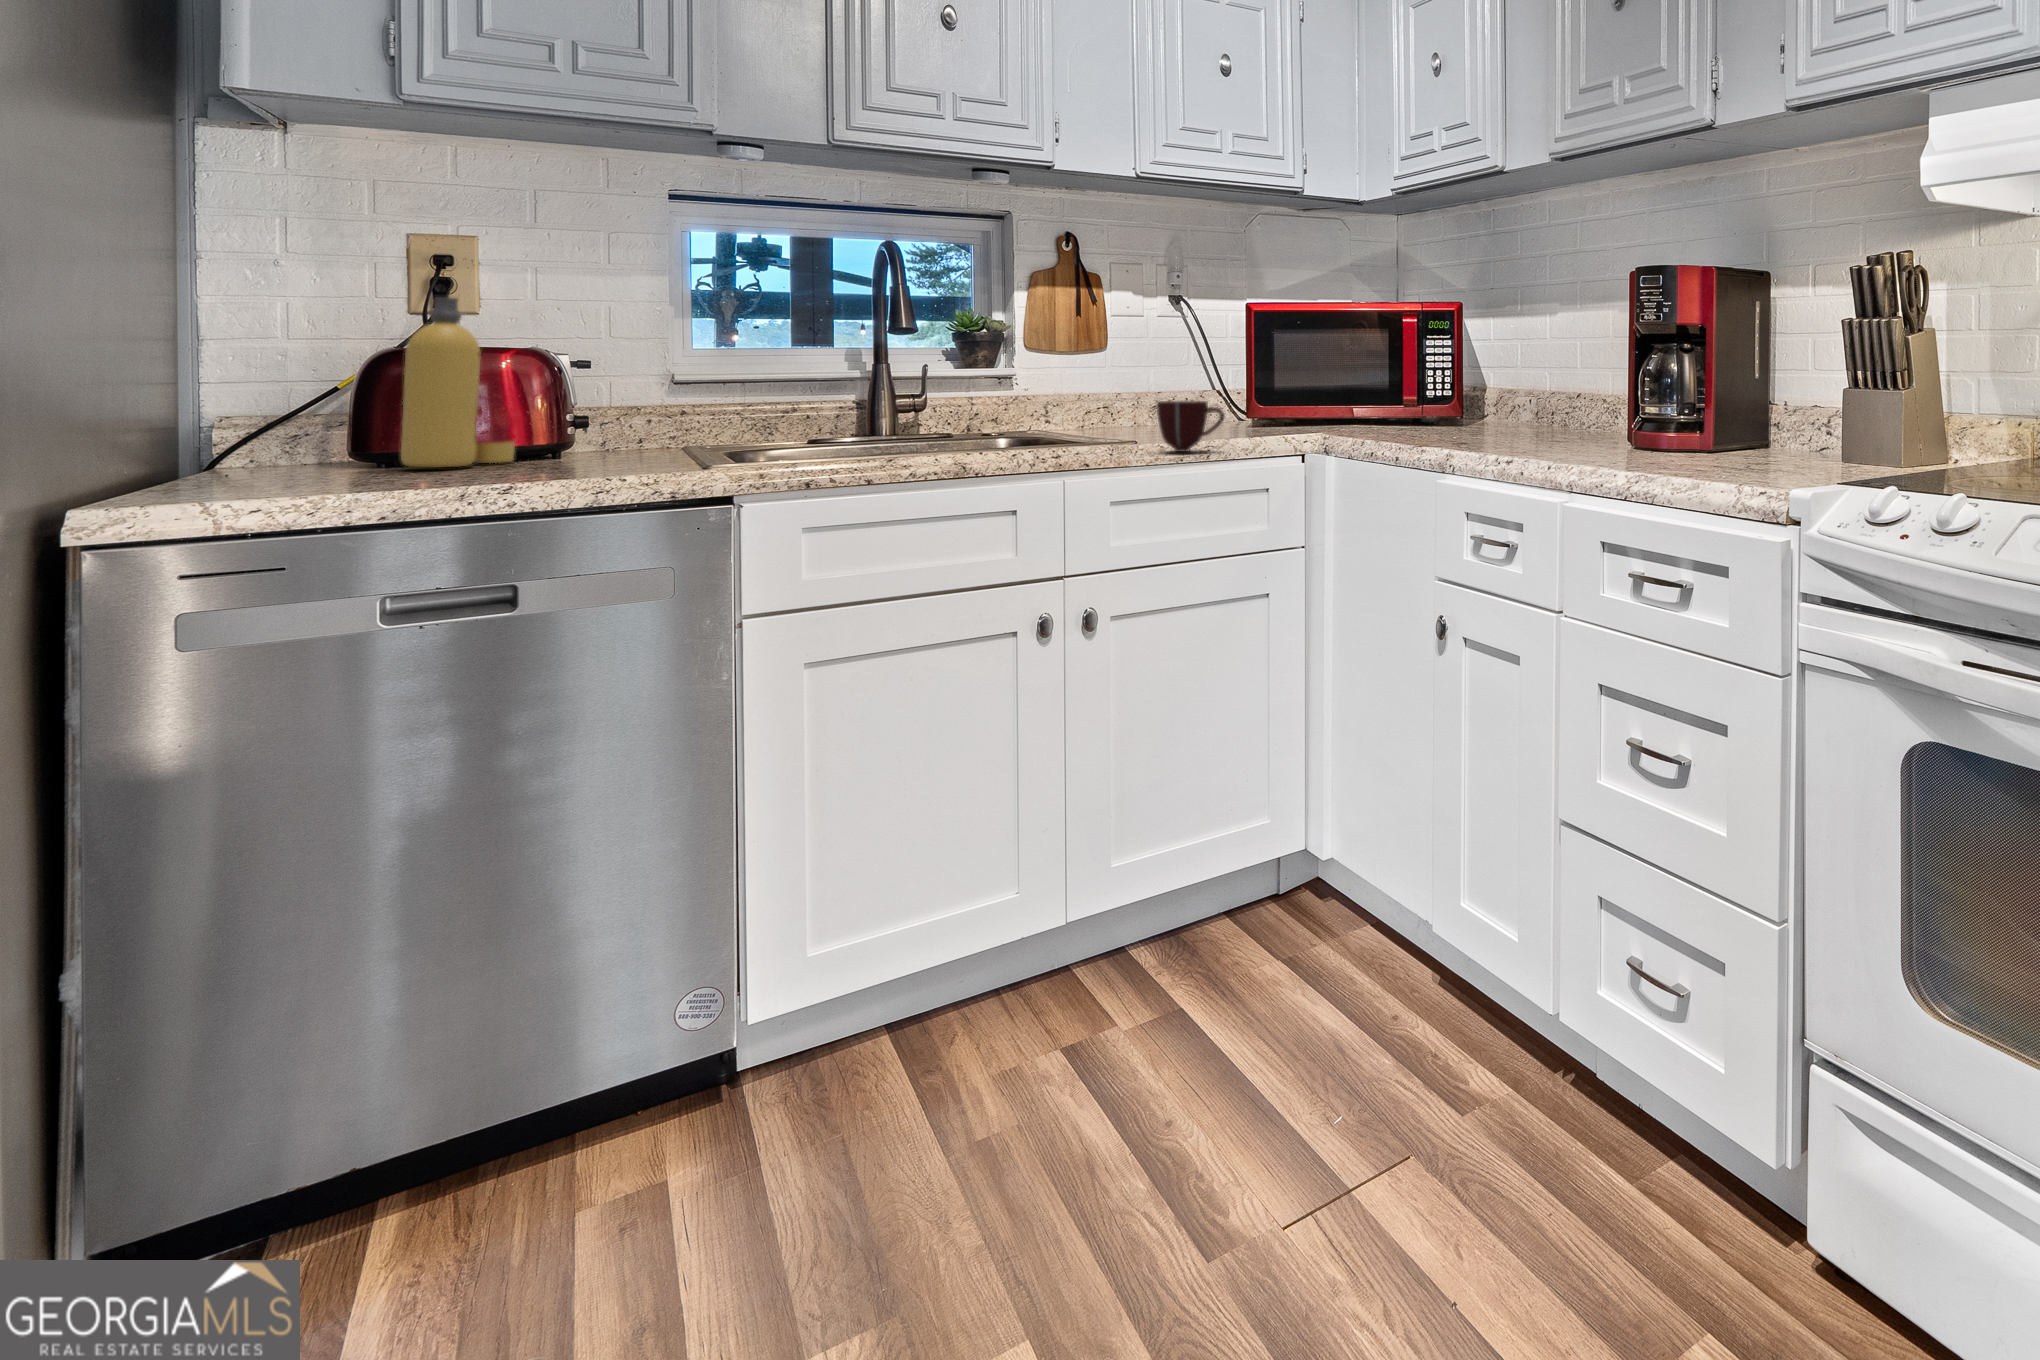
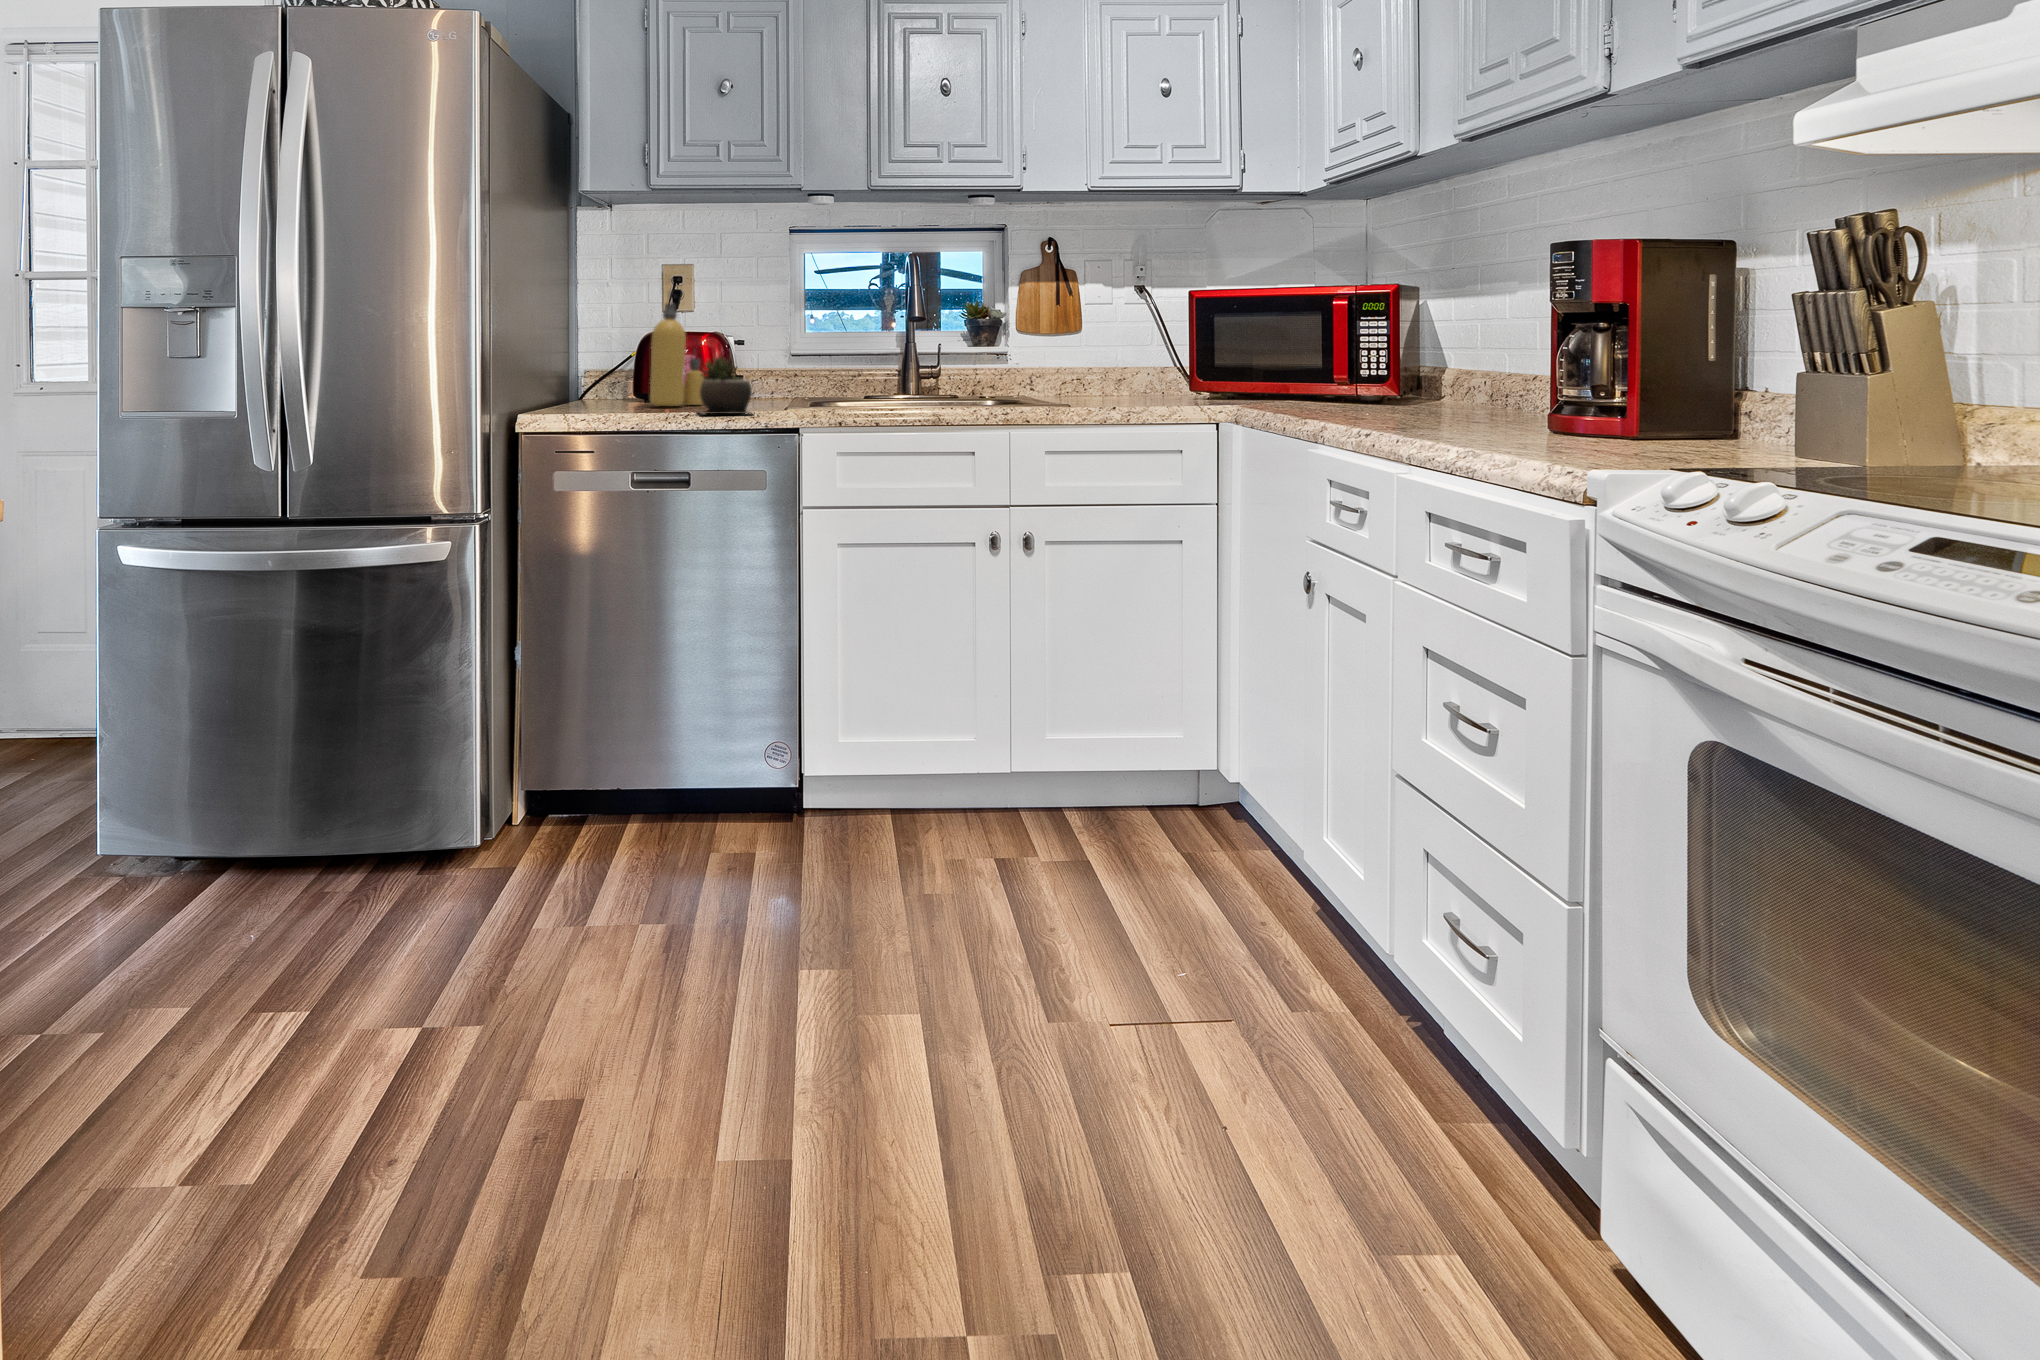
succulent plant: none [514,380,643,479] -> present [699,356,752,414]
mug: present [1157,401,1225,452] -> none [1088,374,1142,416]

